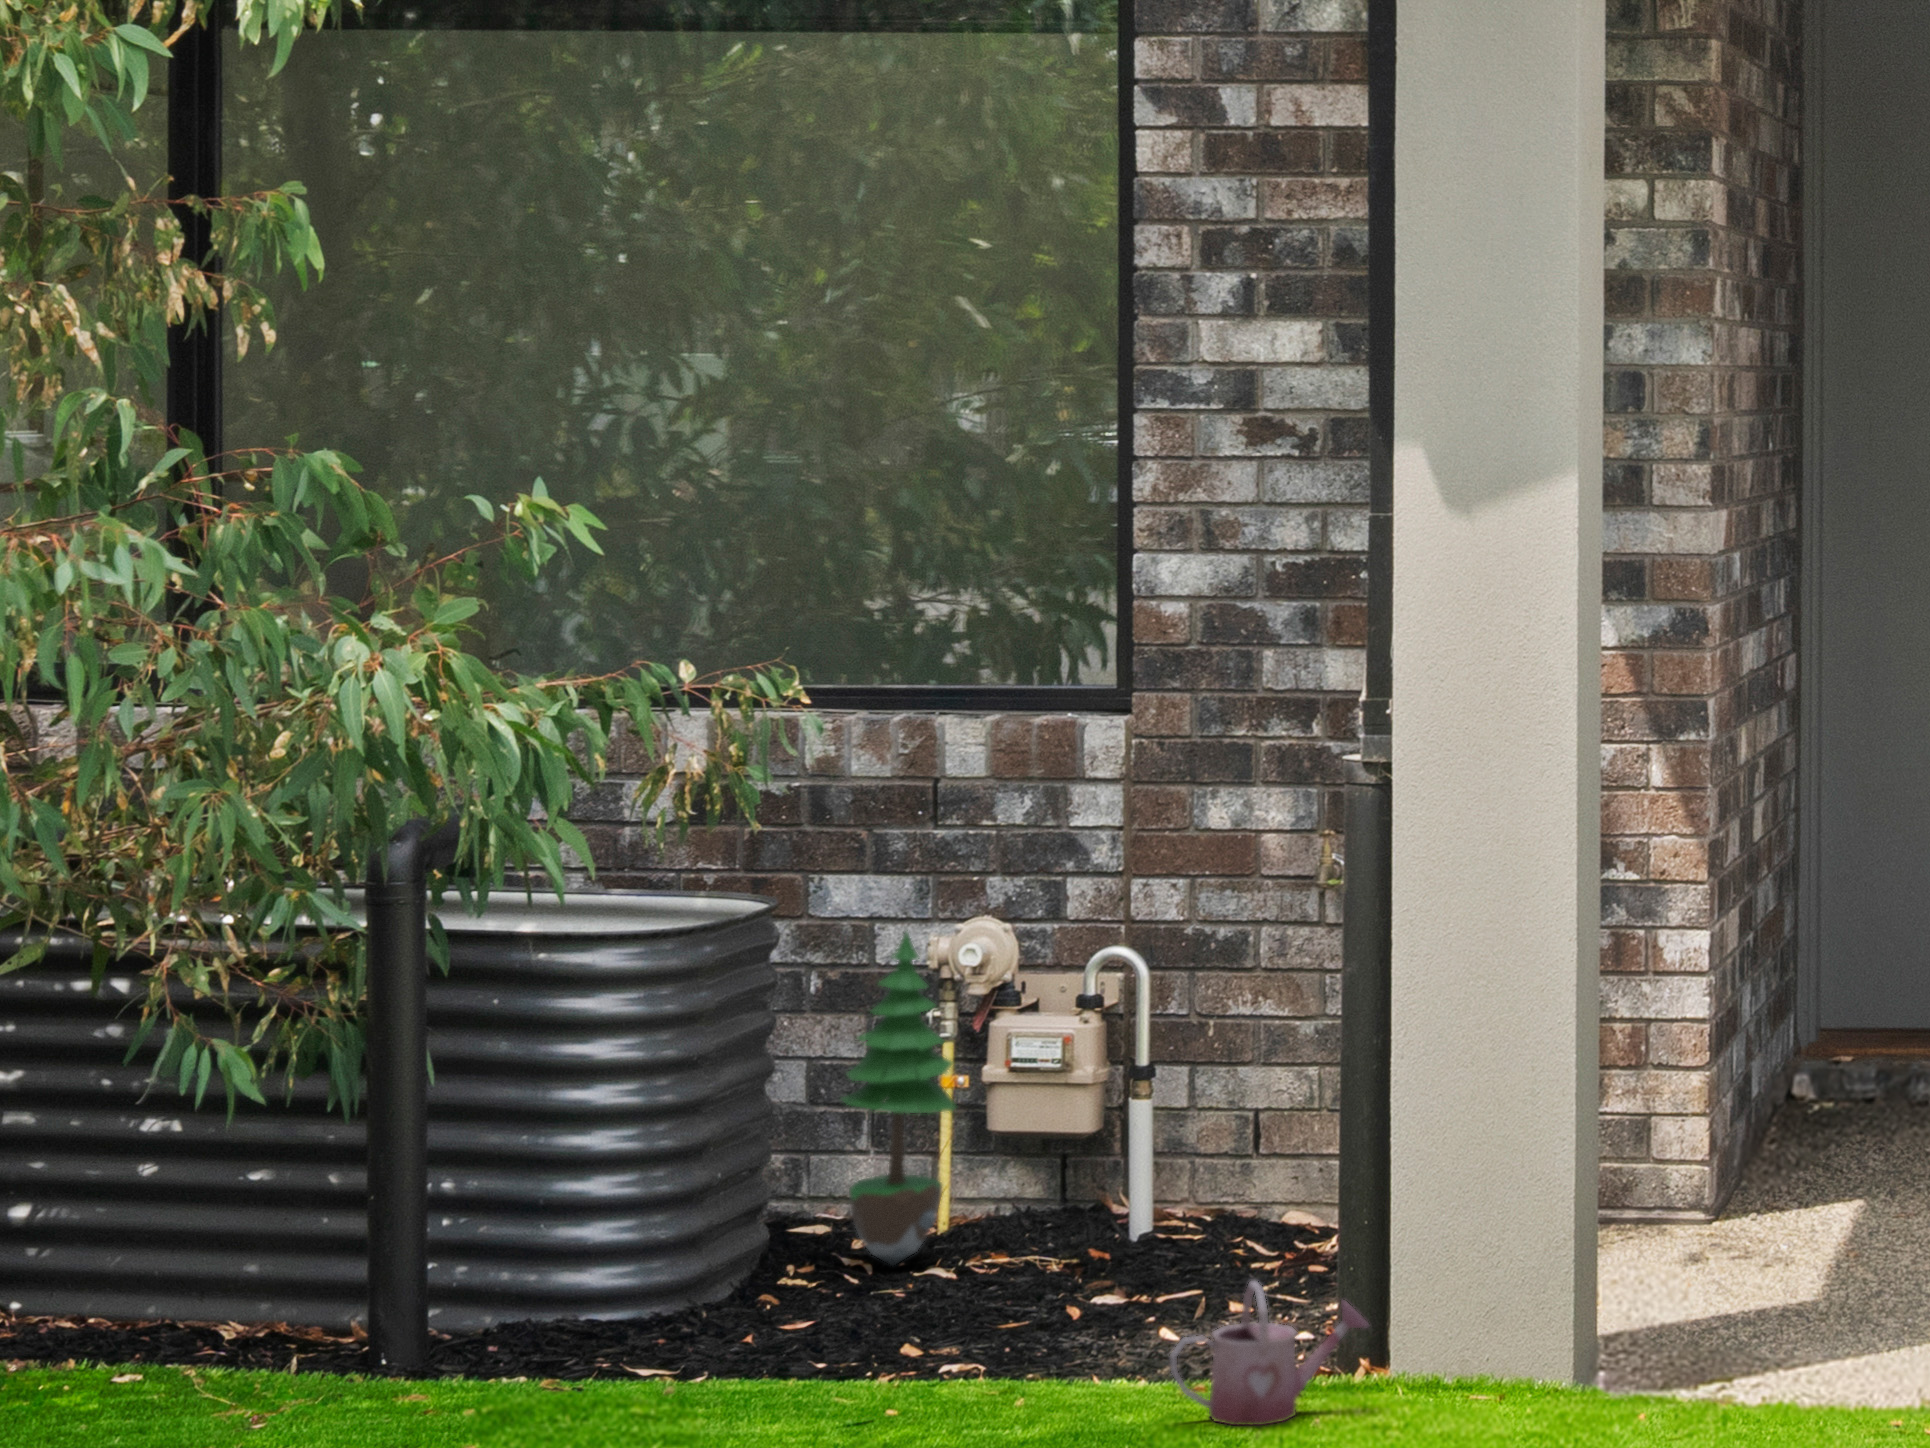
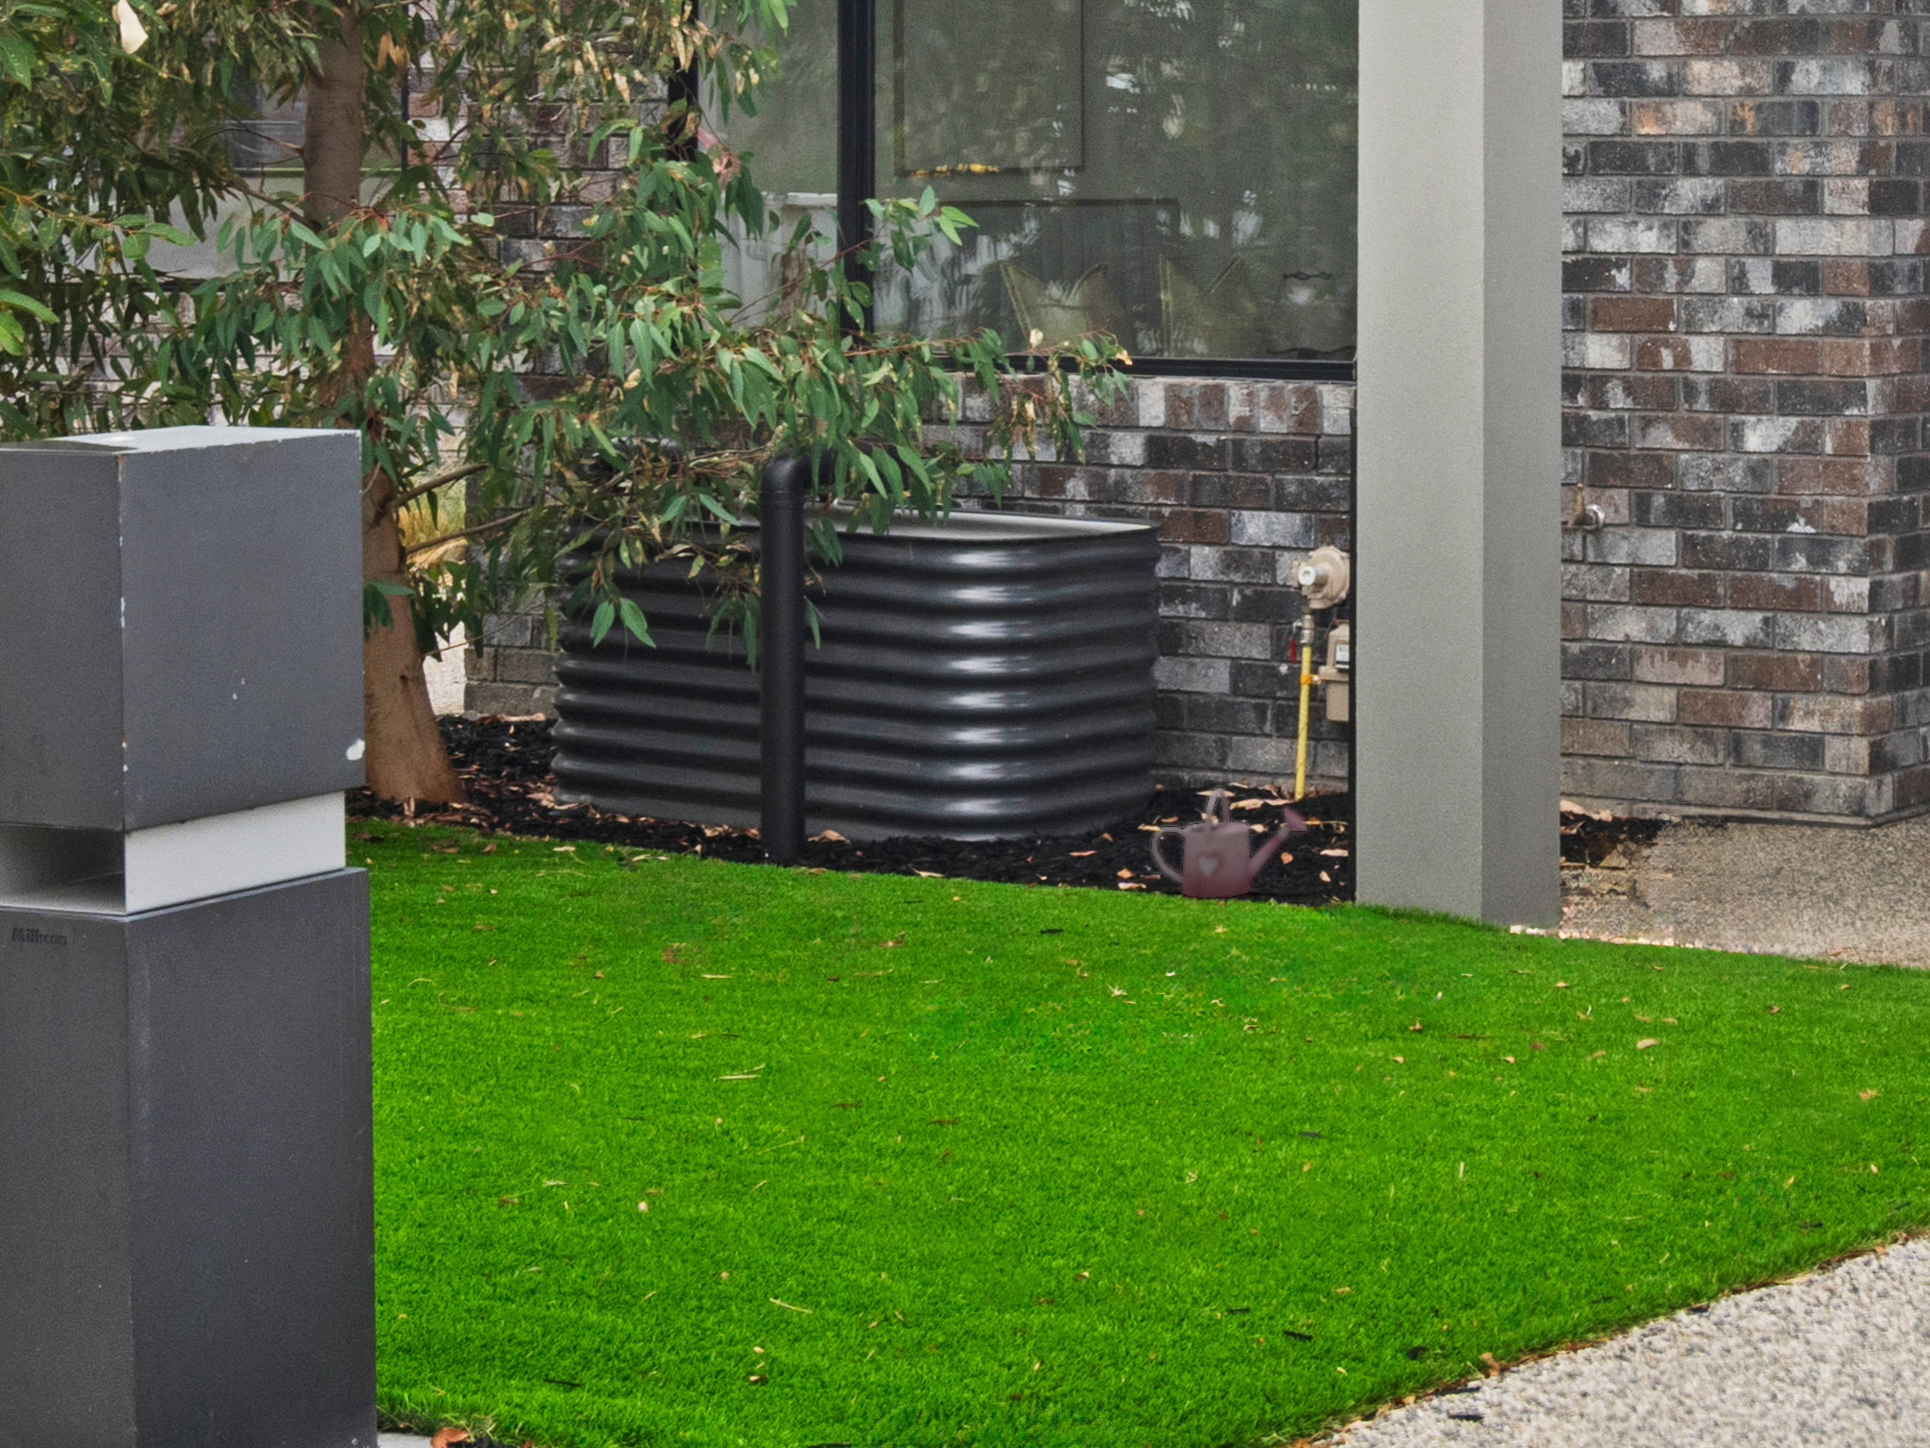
potted tree: present [842,932,956,1265] -> none [1203,532,1296,796]

